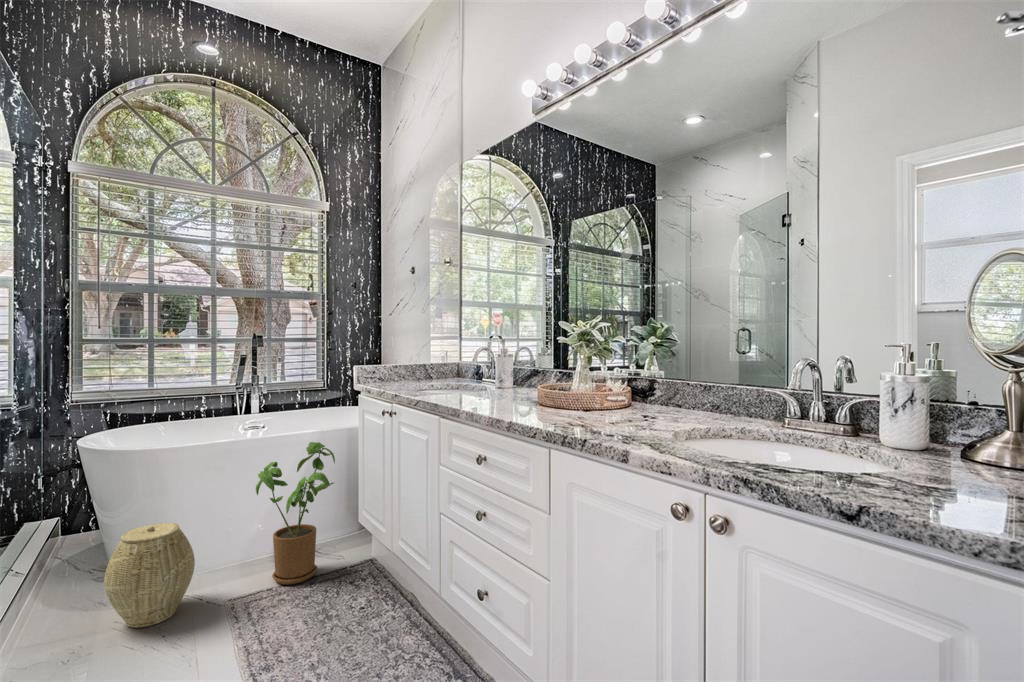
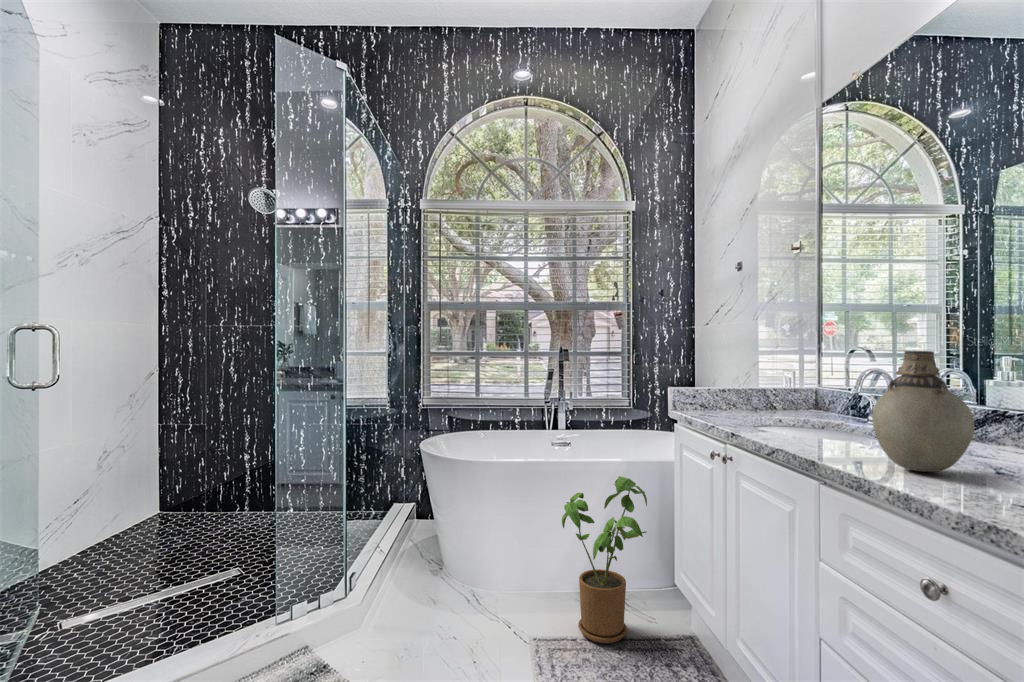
vase: none [471,332,517,402] -> present [872,351,974,472]
woven basket: present [104,523,195,628] -> none [430,541,504,649]

